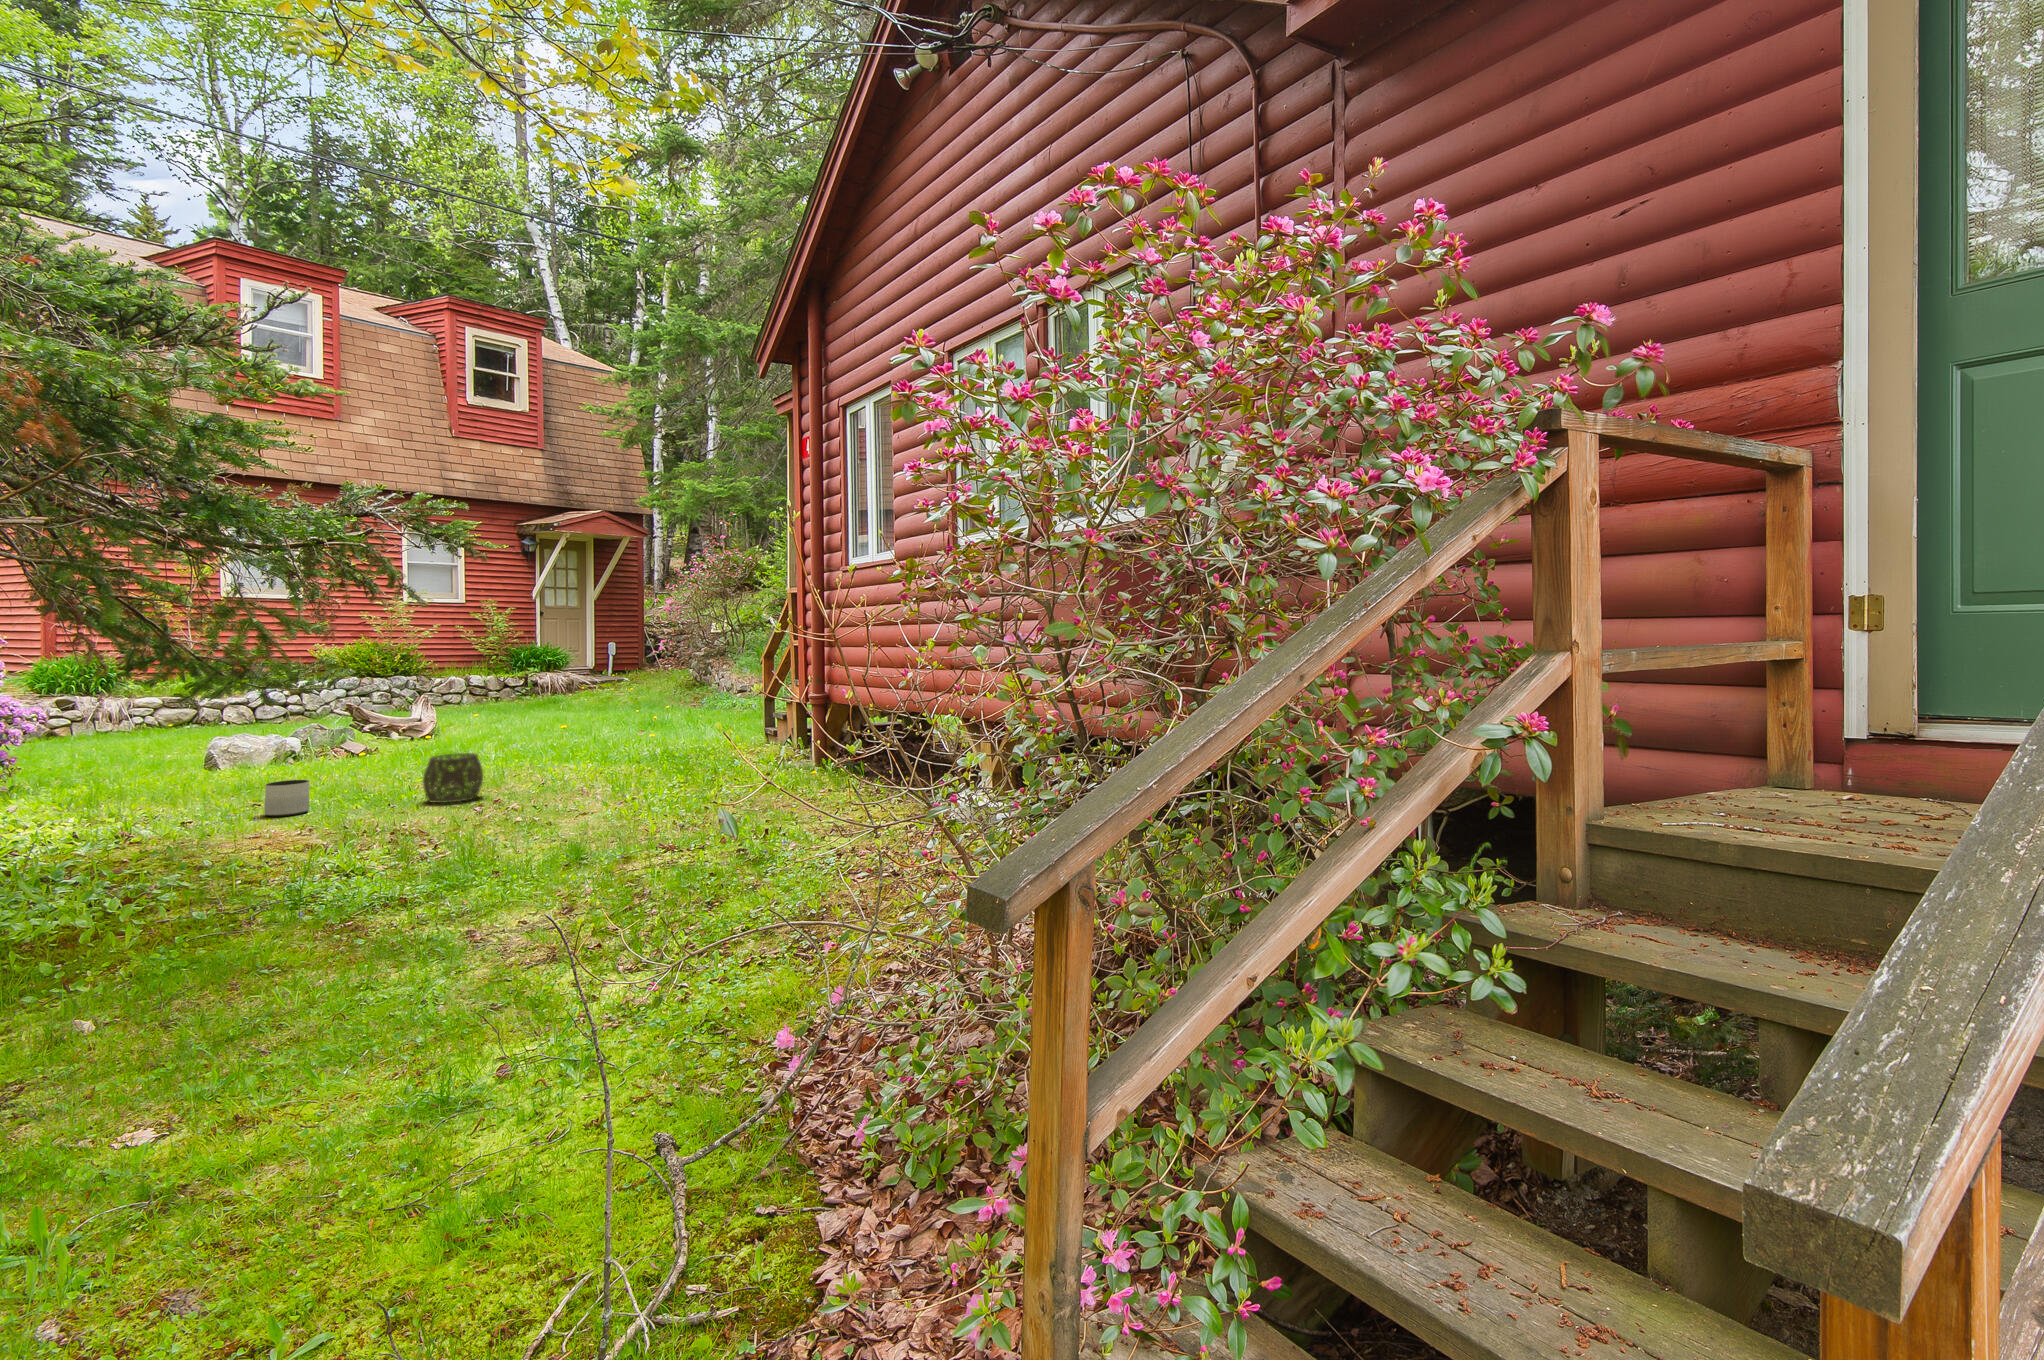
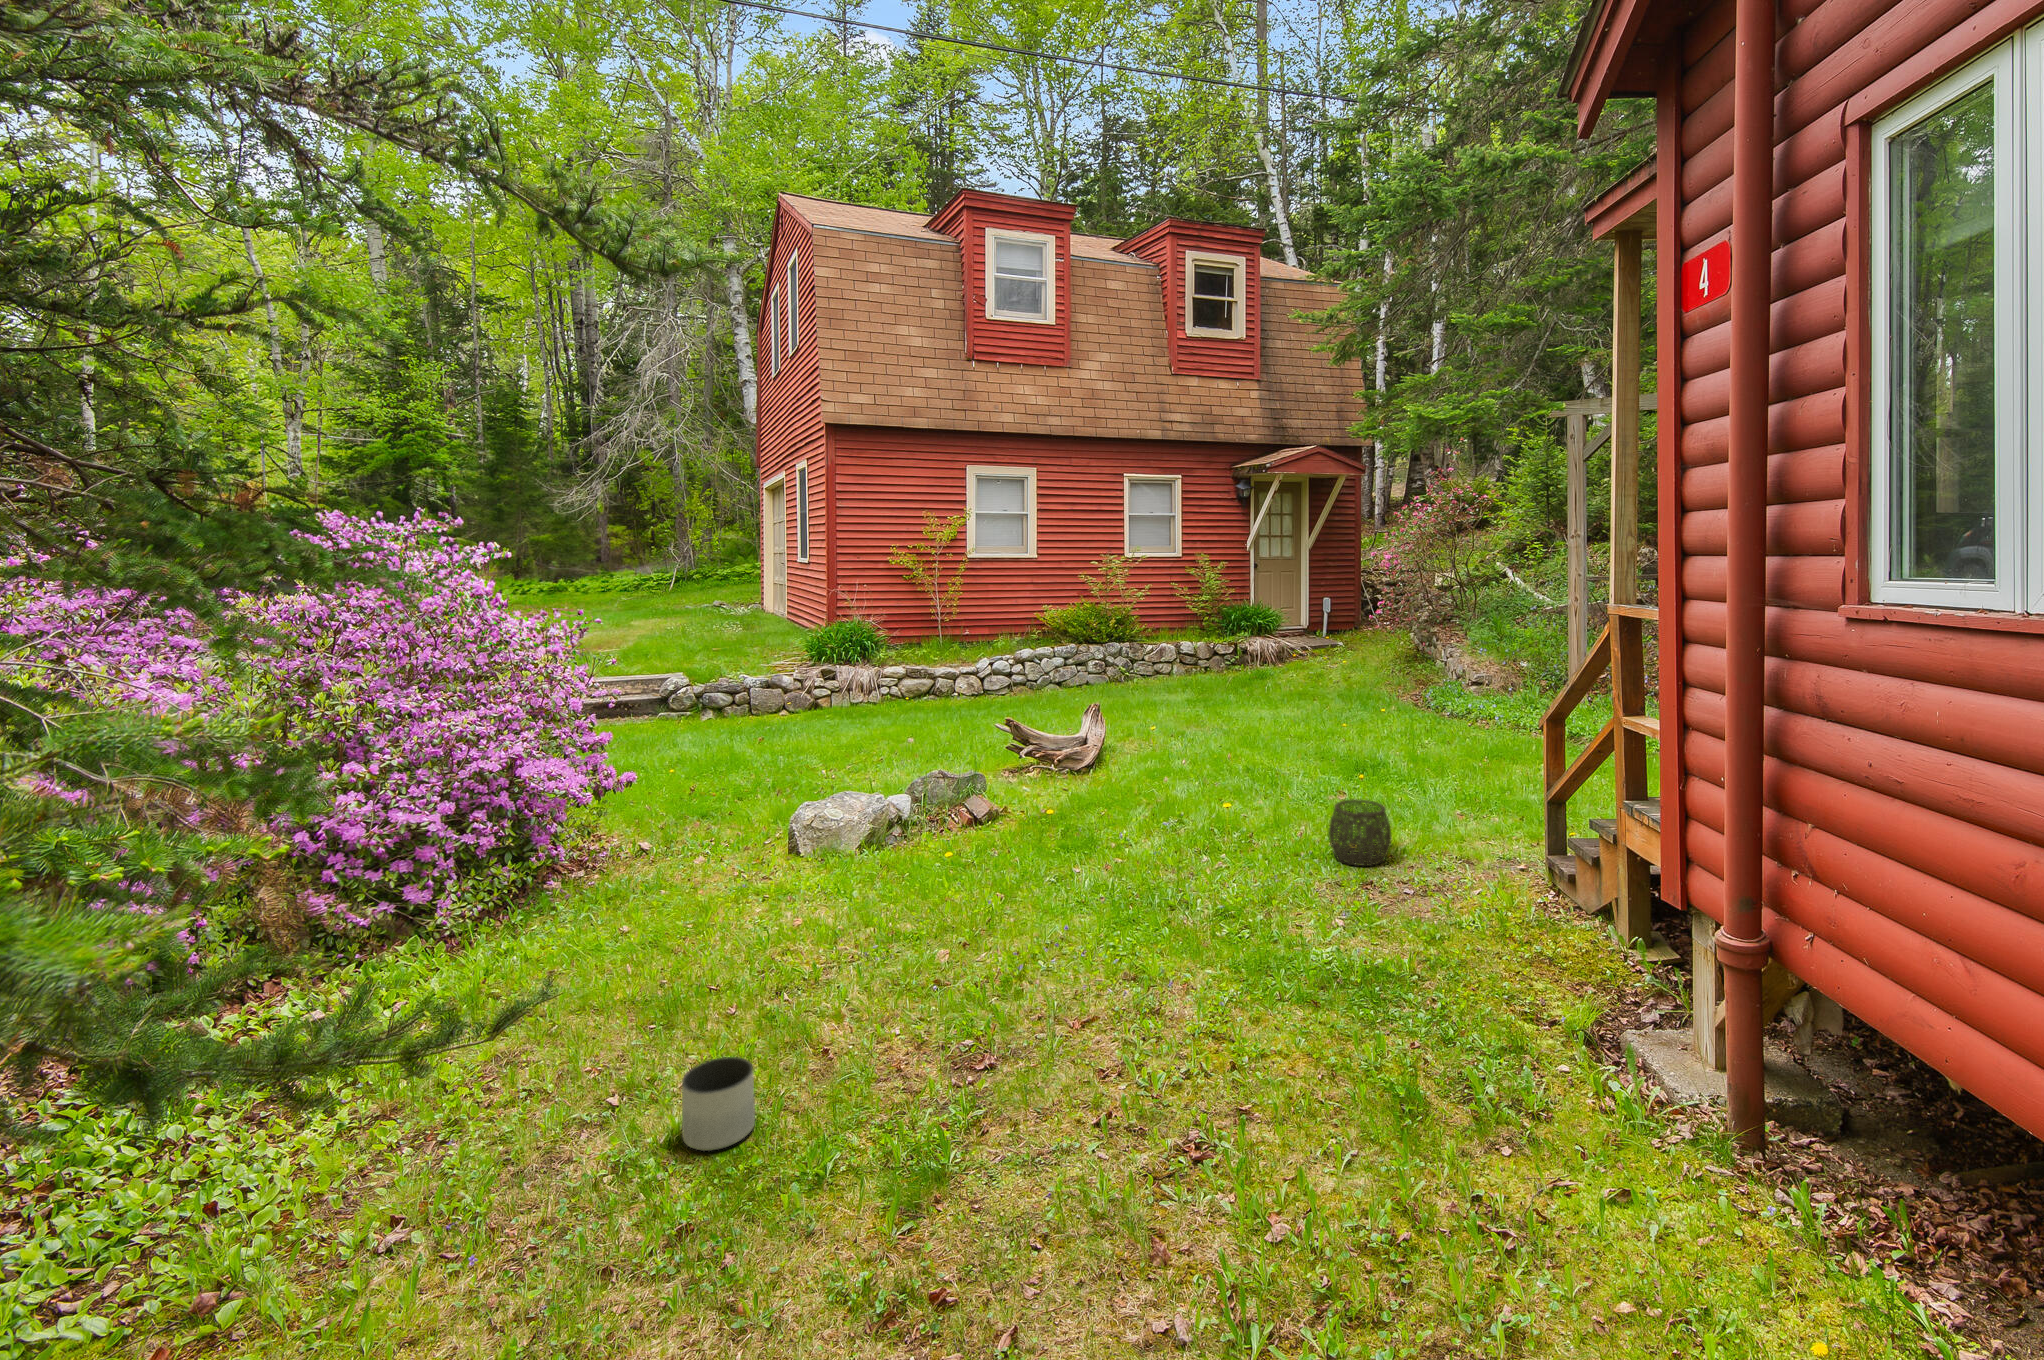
woven basket: present [423,753,483,803] -> present [1329,799,1391,866]

